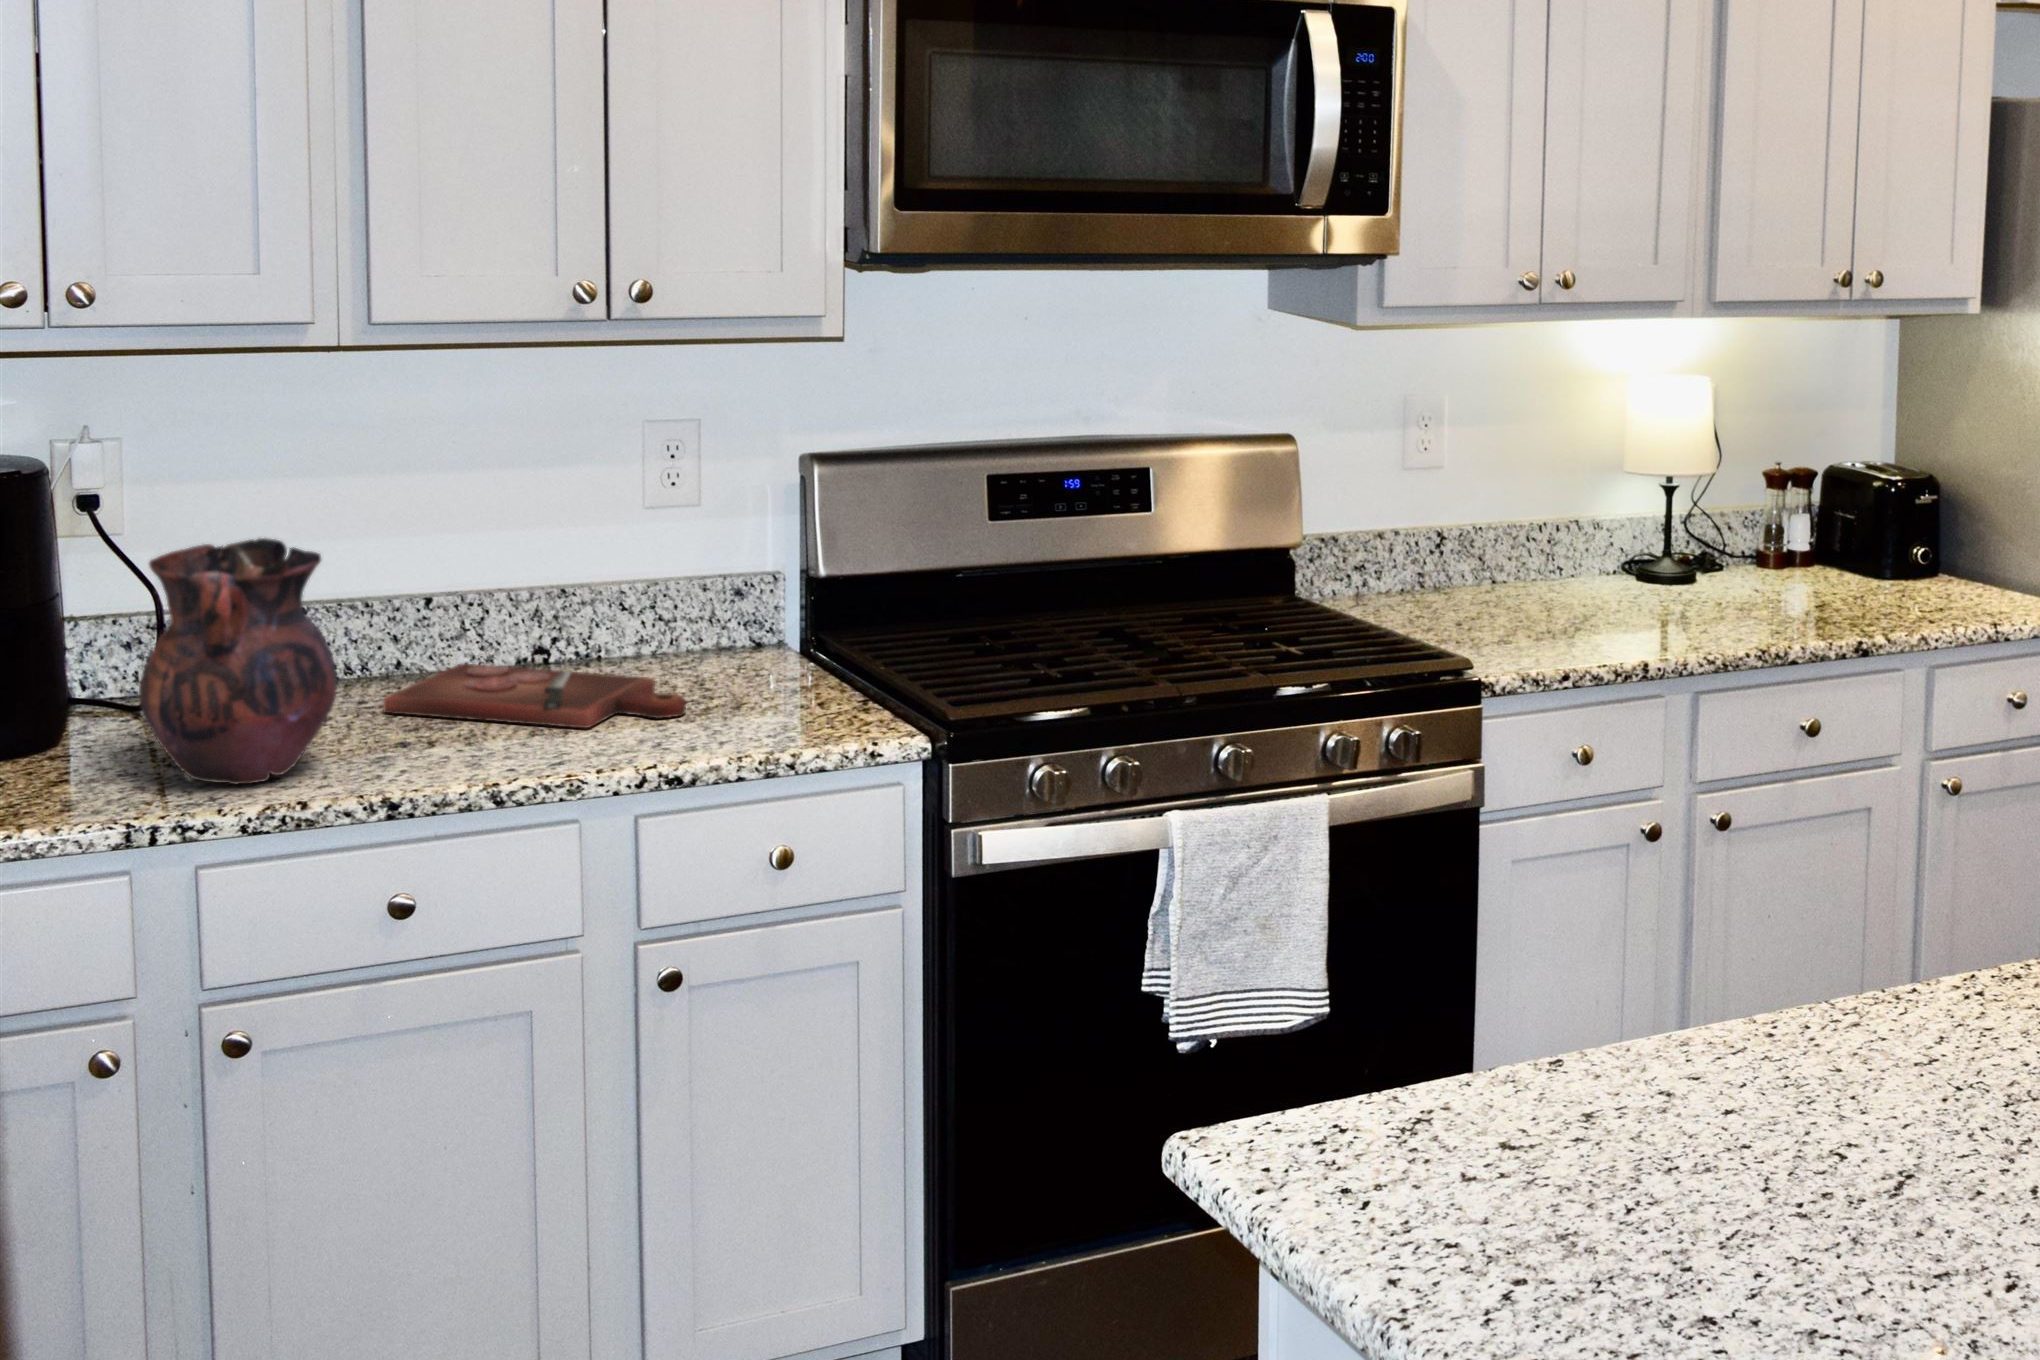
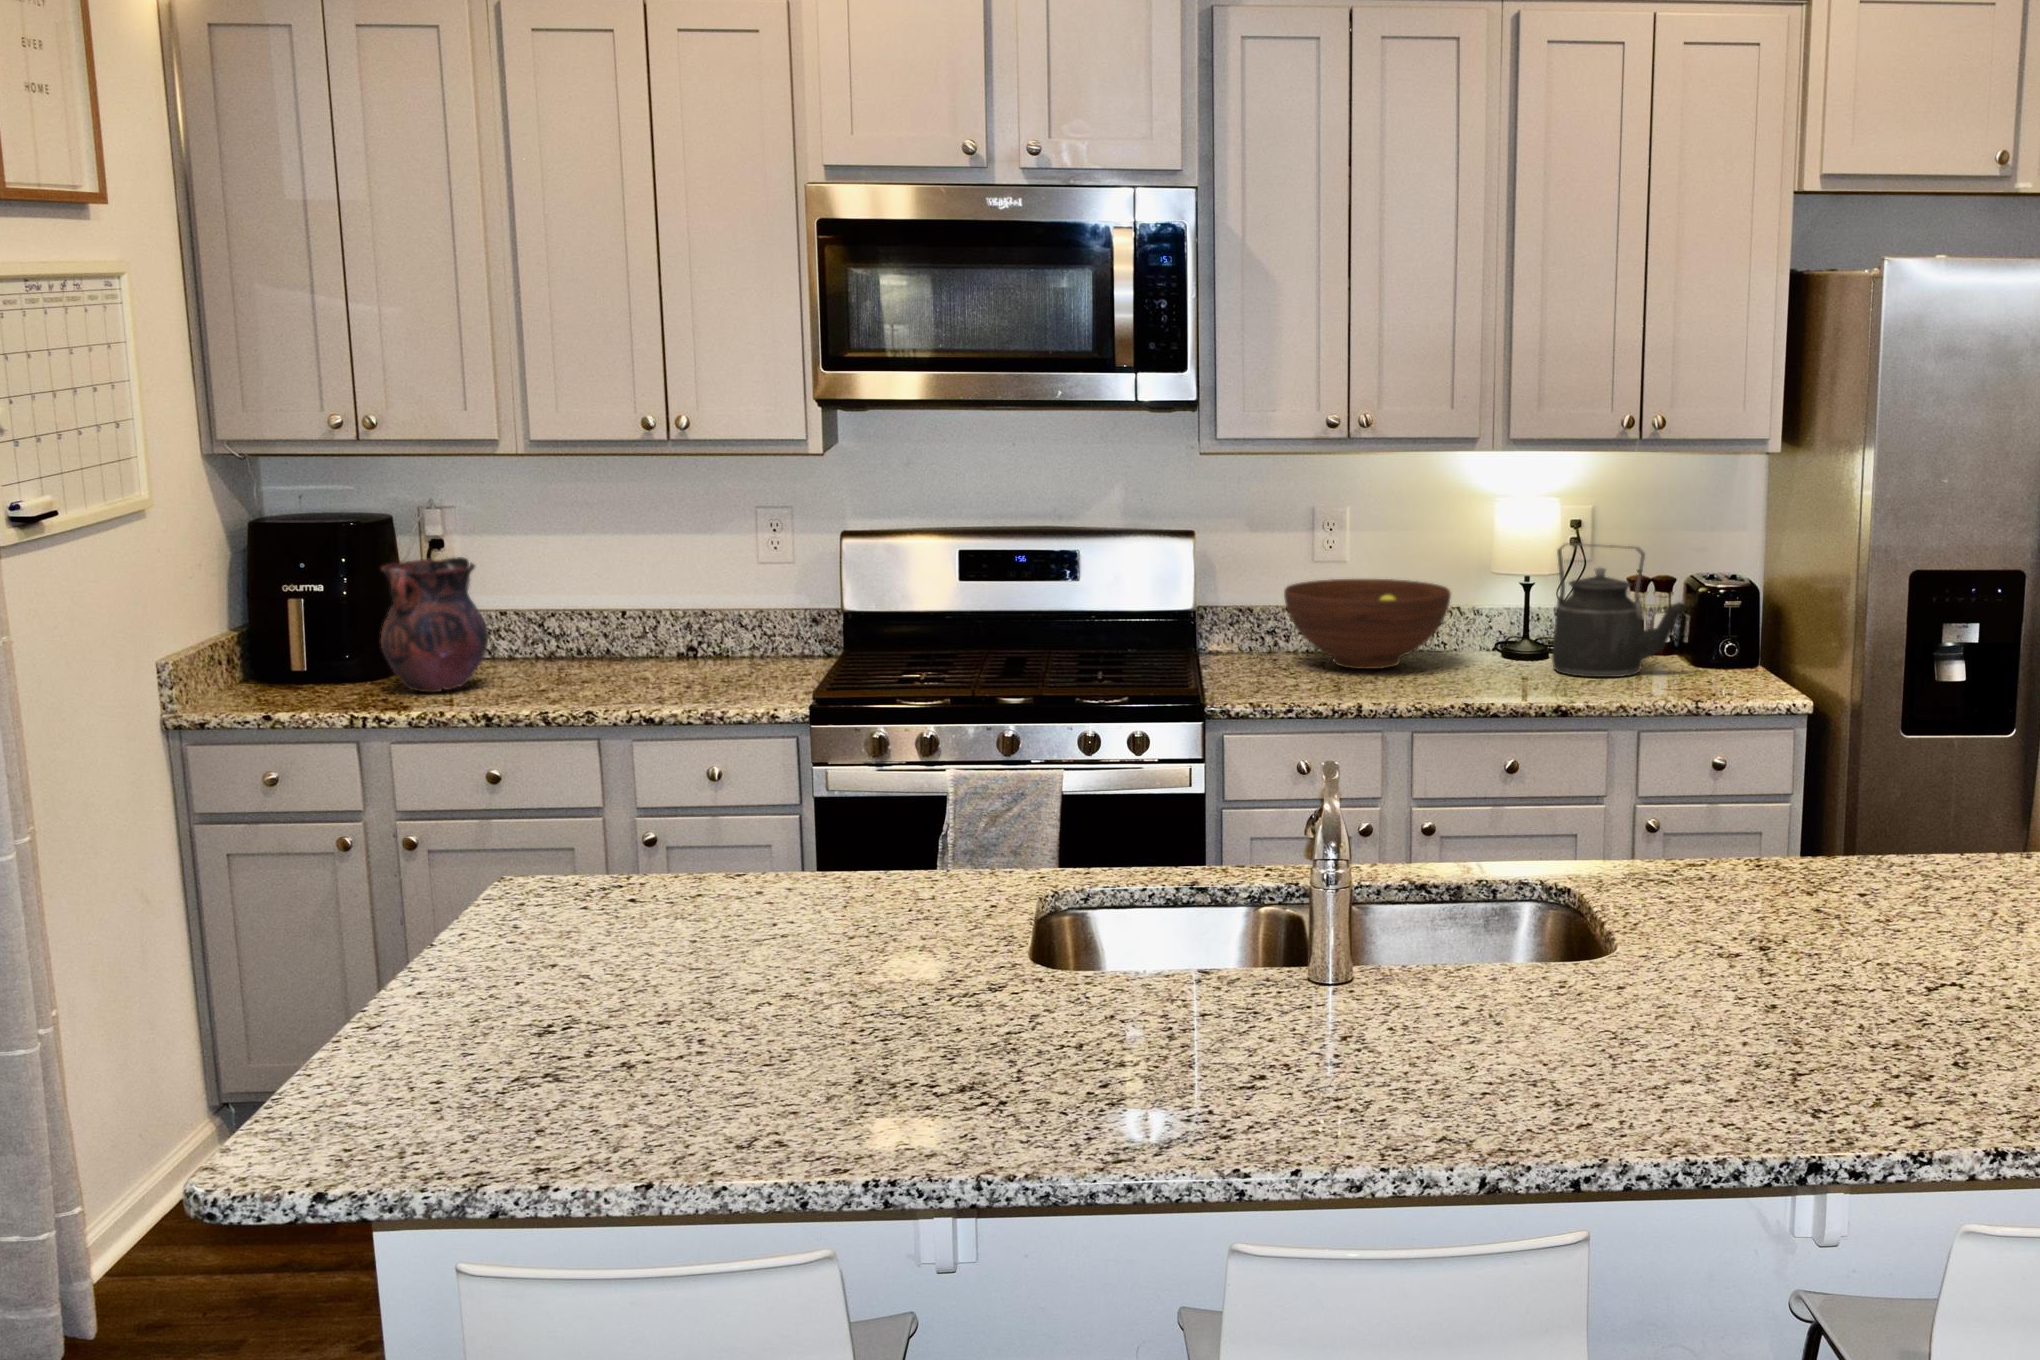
kettle: none [1751,437,1926,608] -> present [1552,543,1686,677]
fruit bowl: none [1433,488,1656,616] -> present [1284,579,1451,669]
cutting board: present [383,663,686,728] -> none [558,650,713,683]

